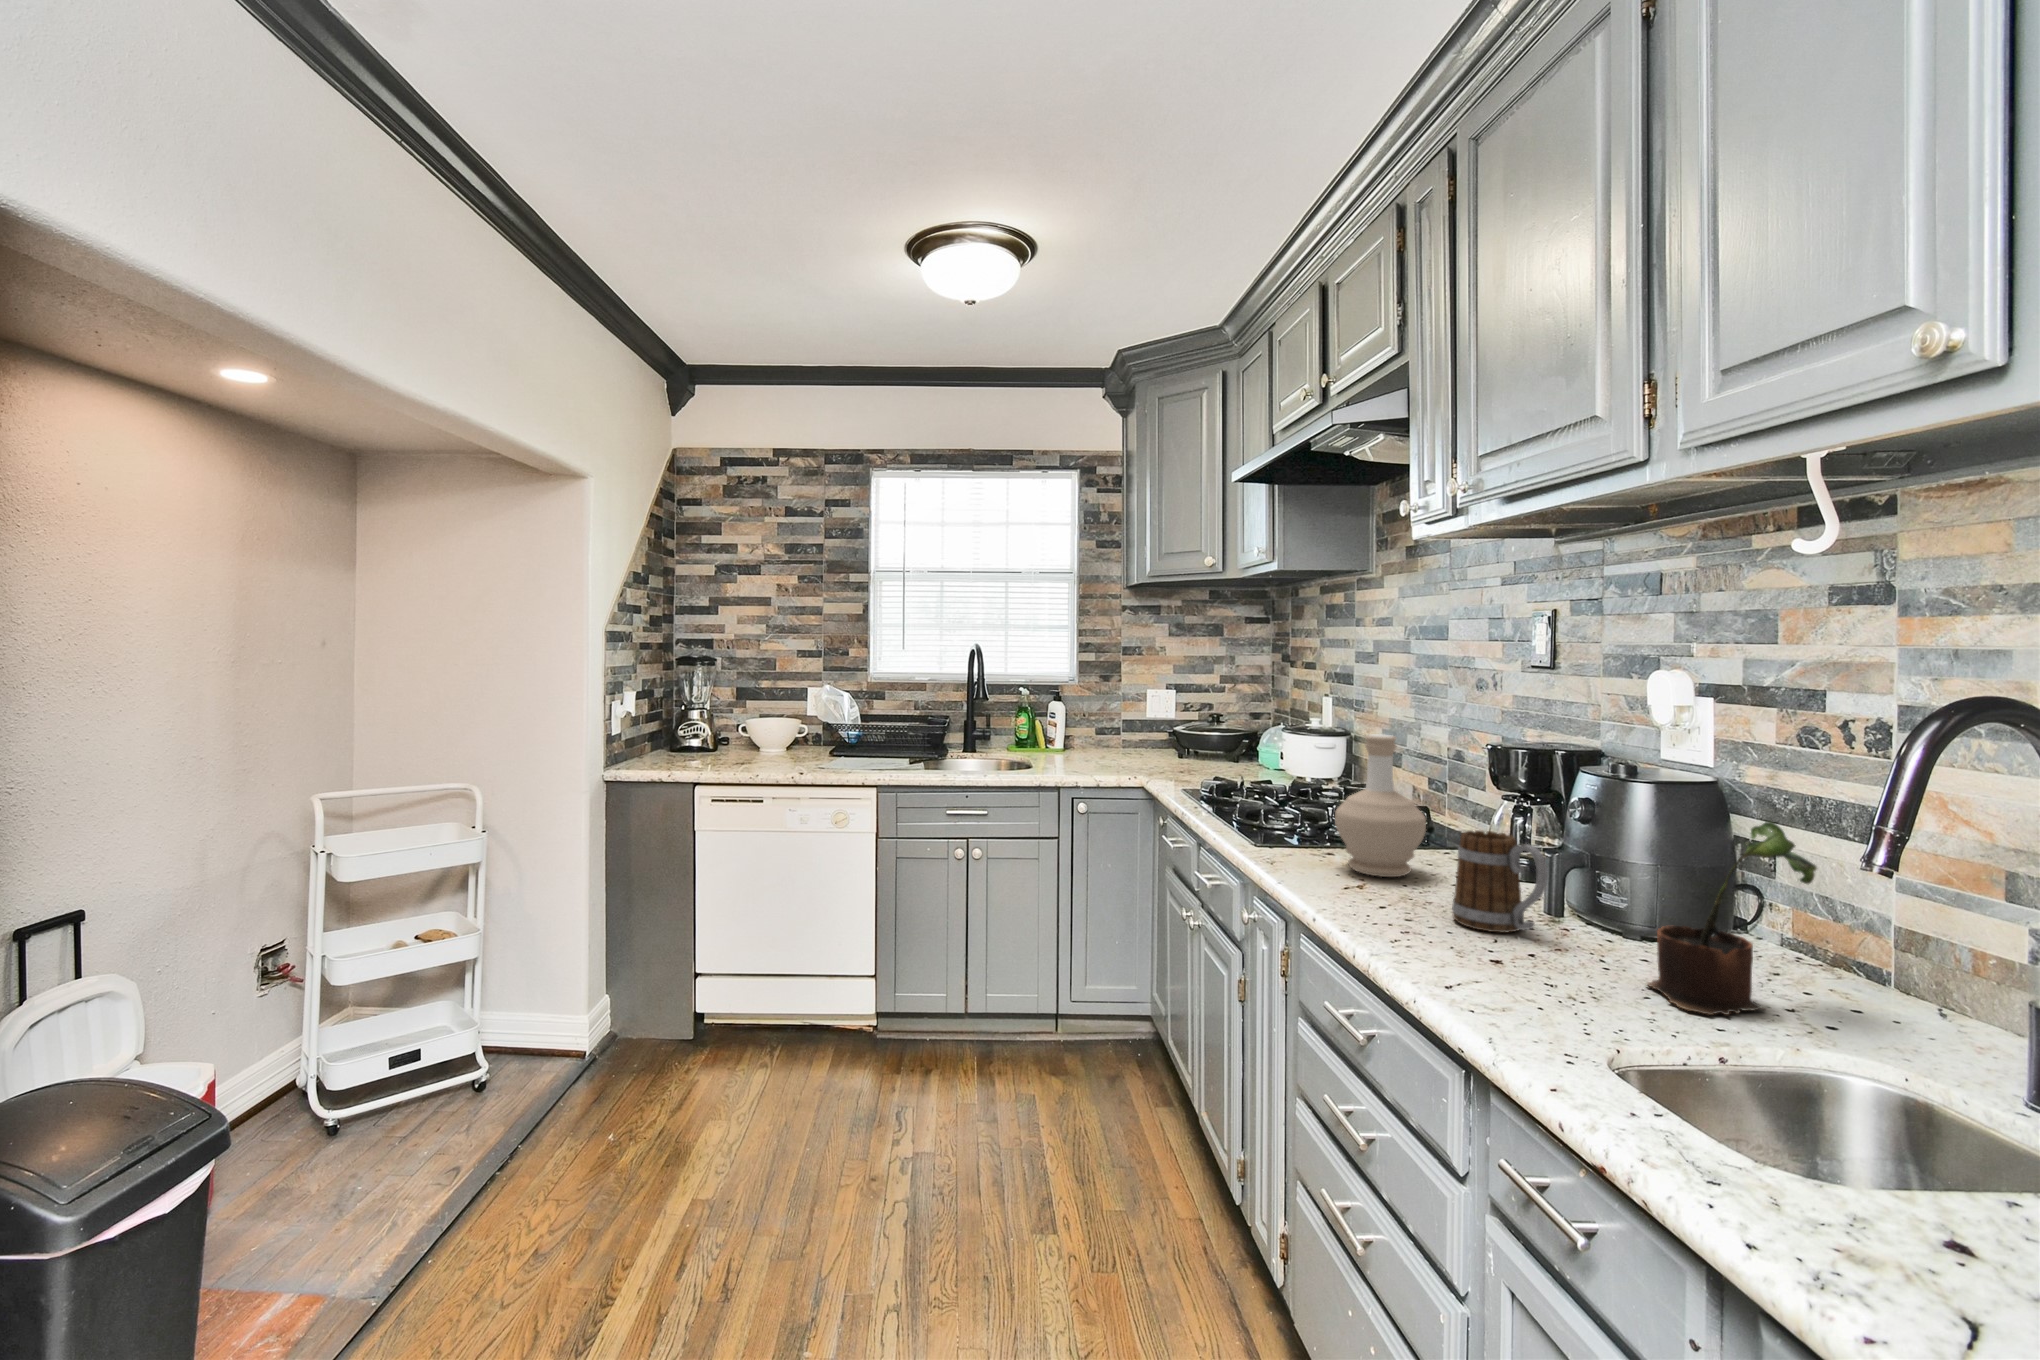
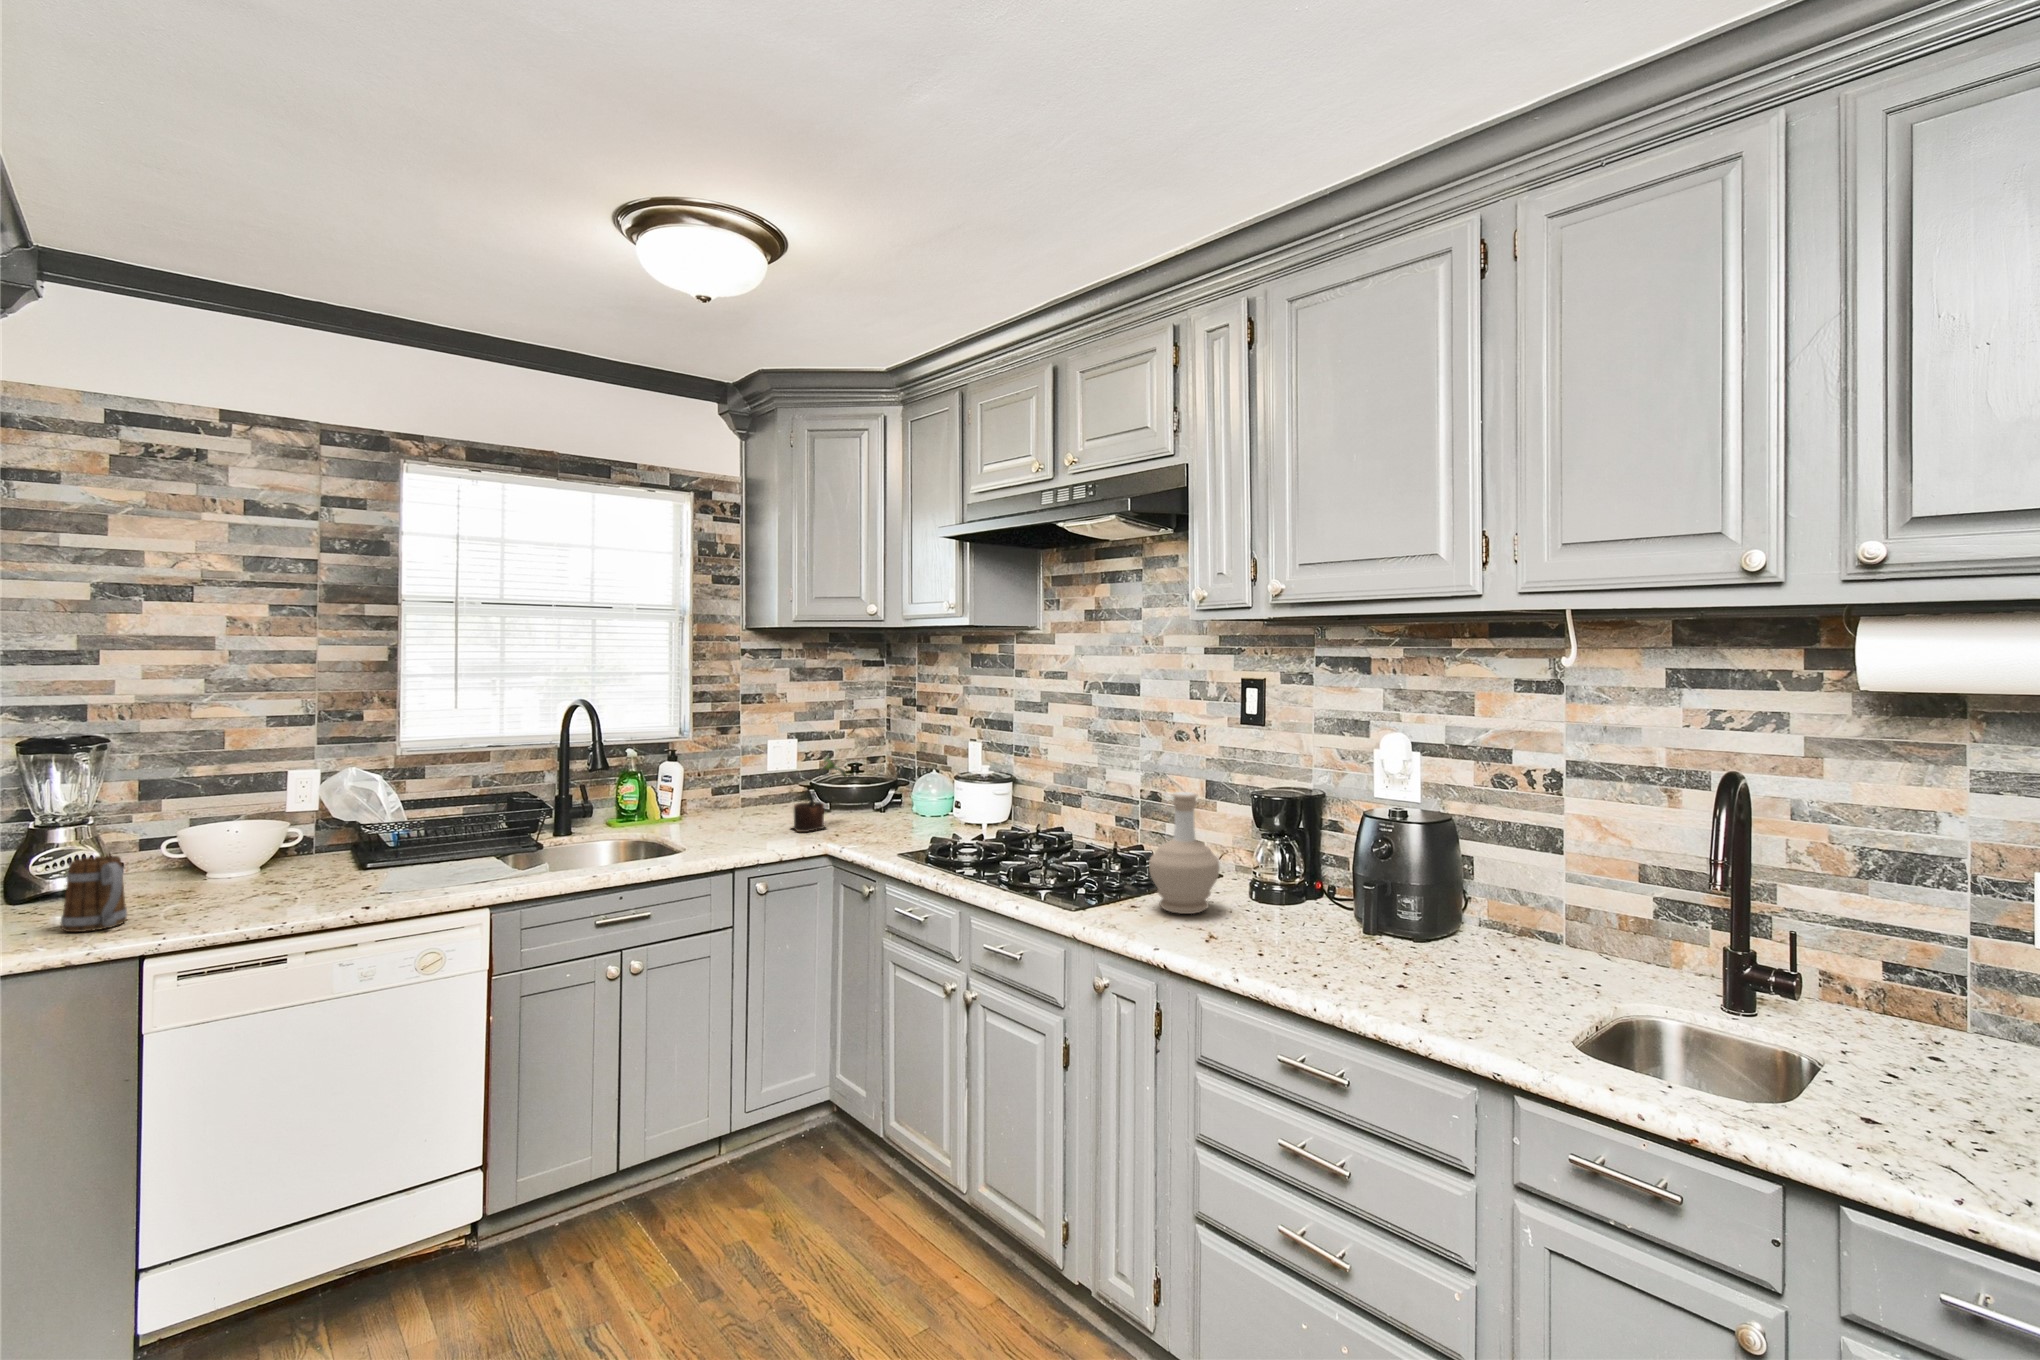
potted plant: present [1647,822,1817,1015] -> present [793,757,846,832]
mug: present [1452,830,1548,933] -> present [61,856,127,932]

